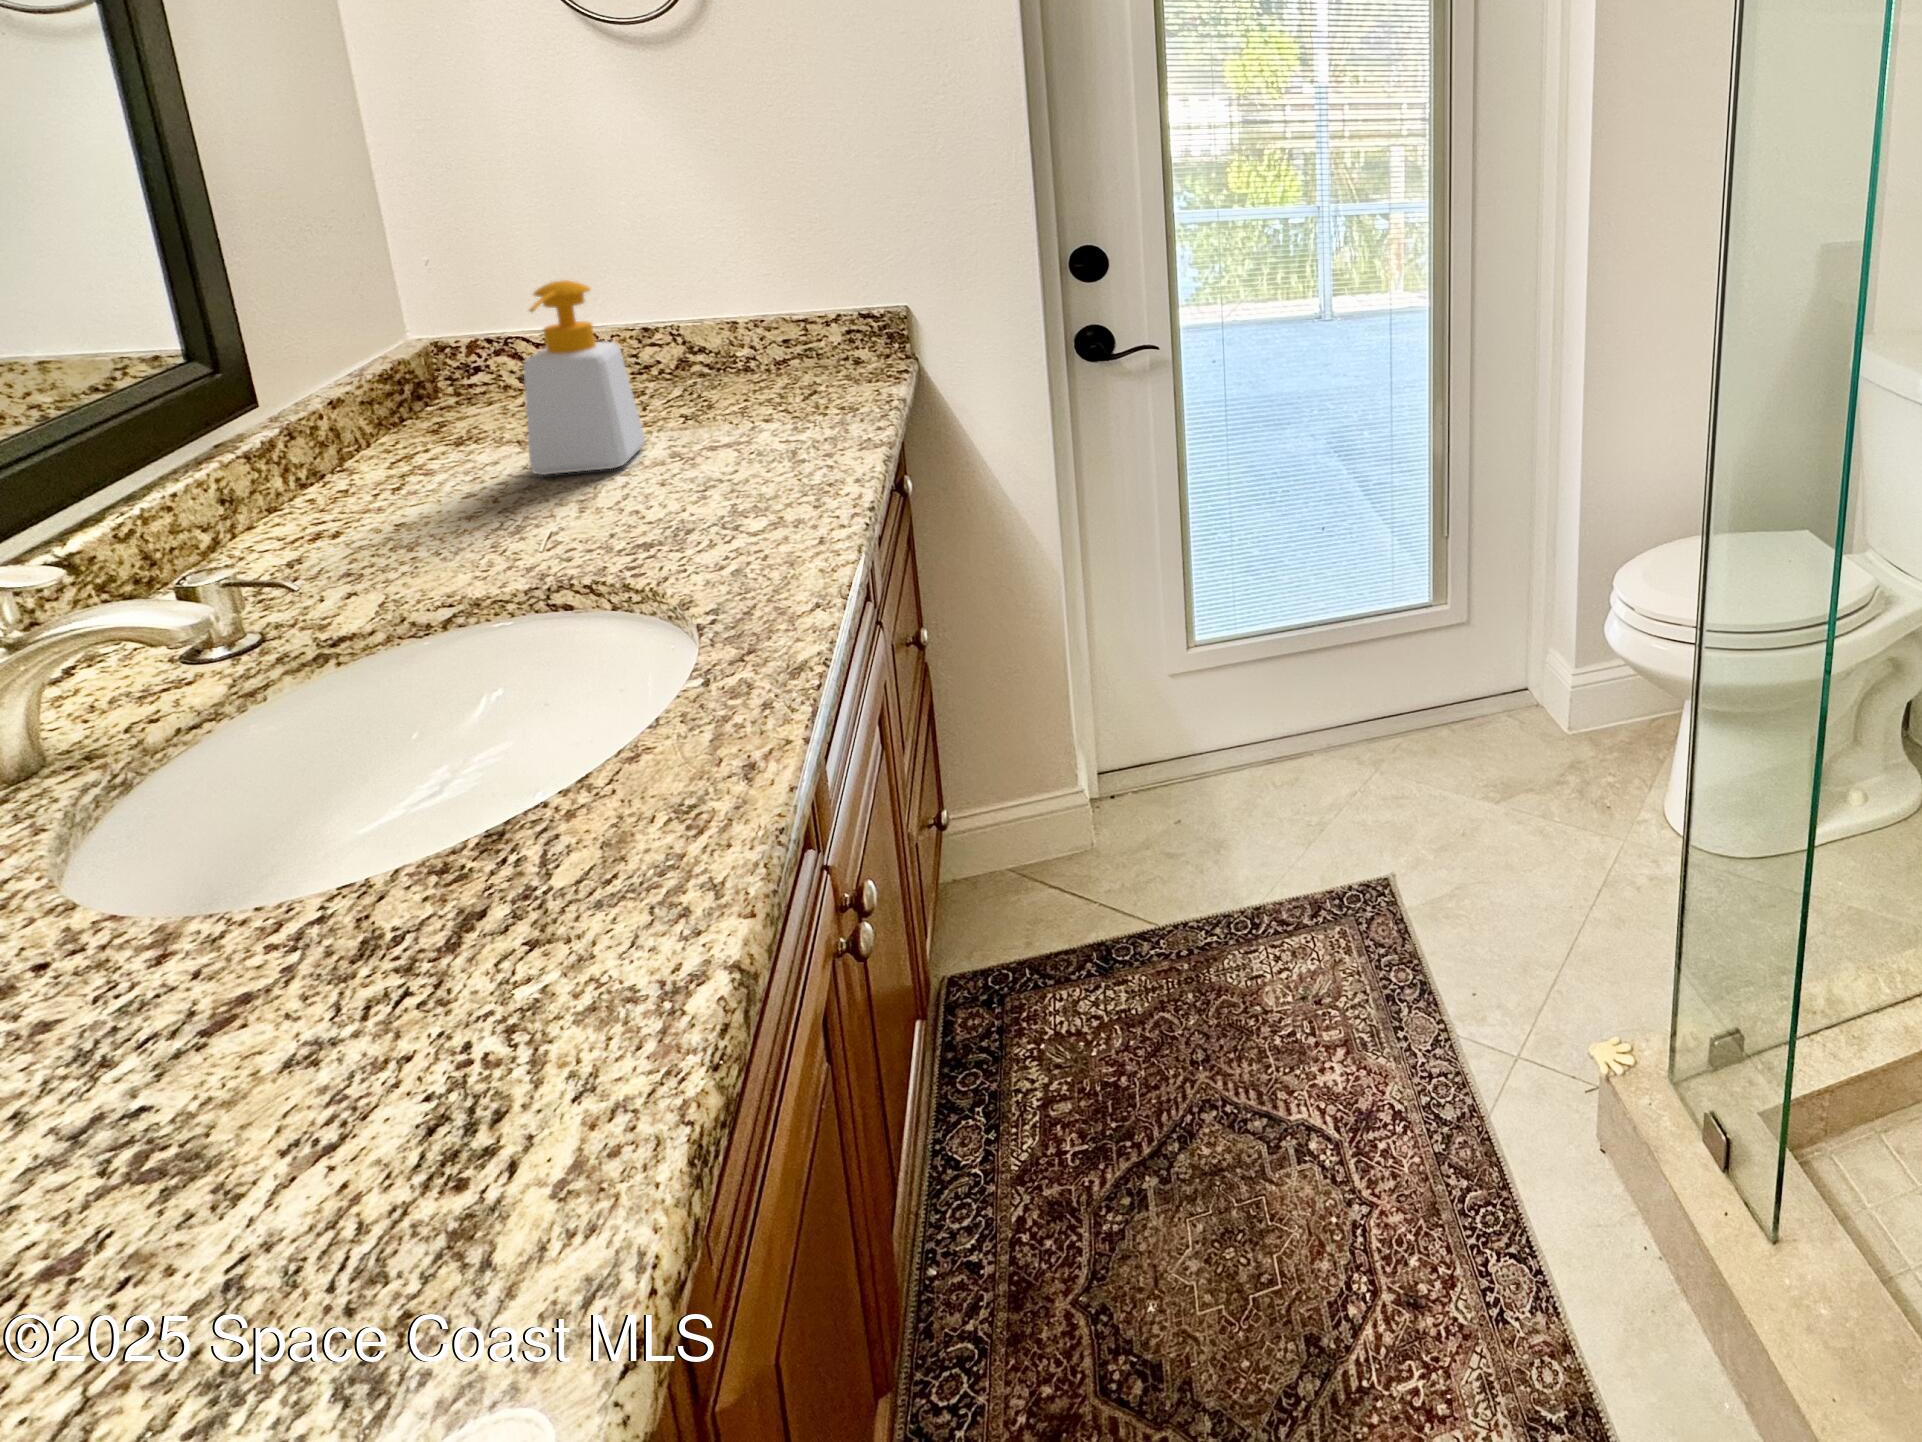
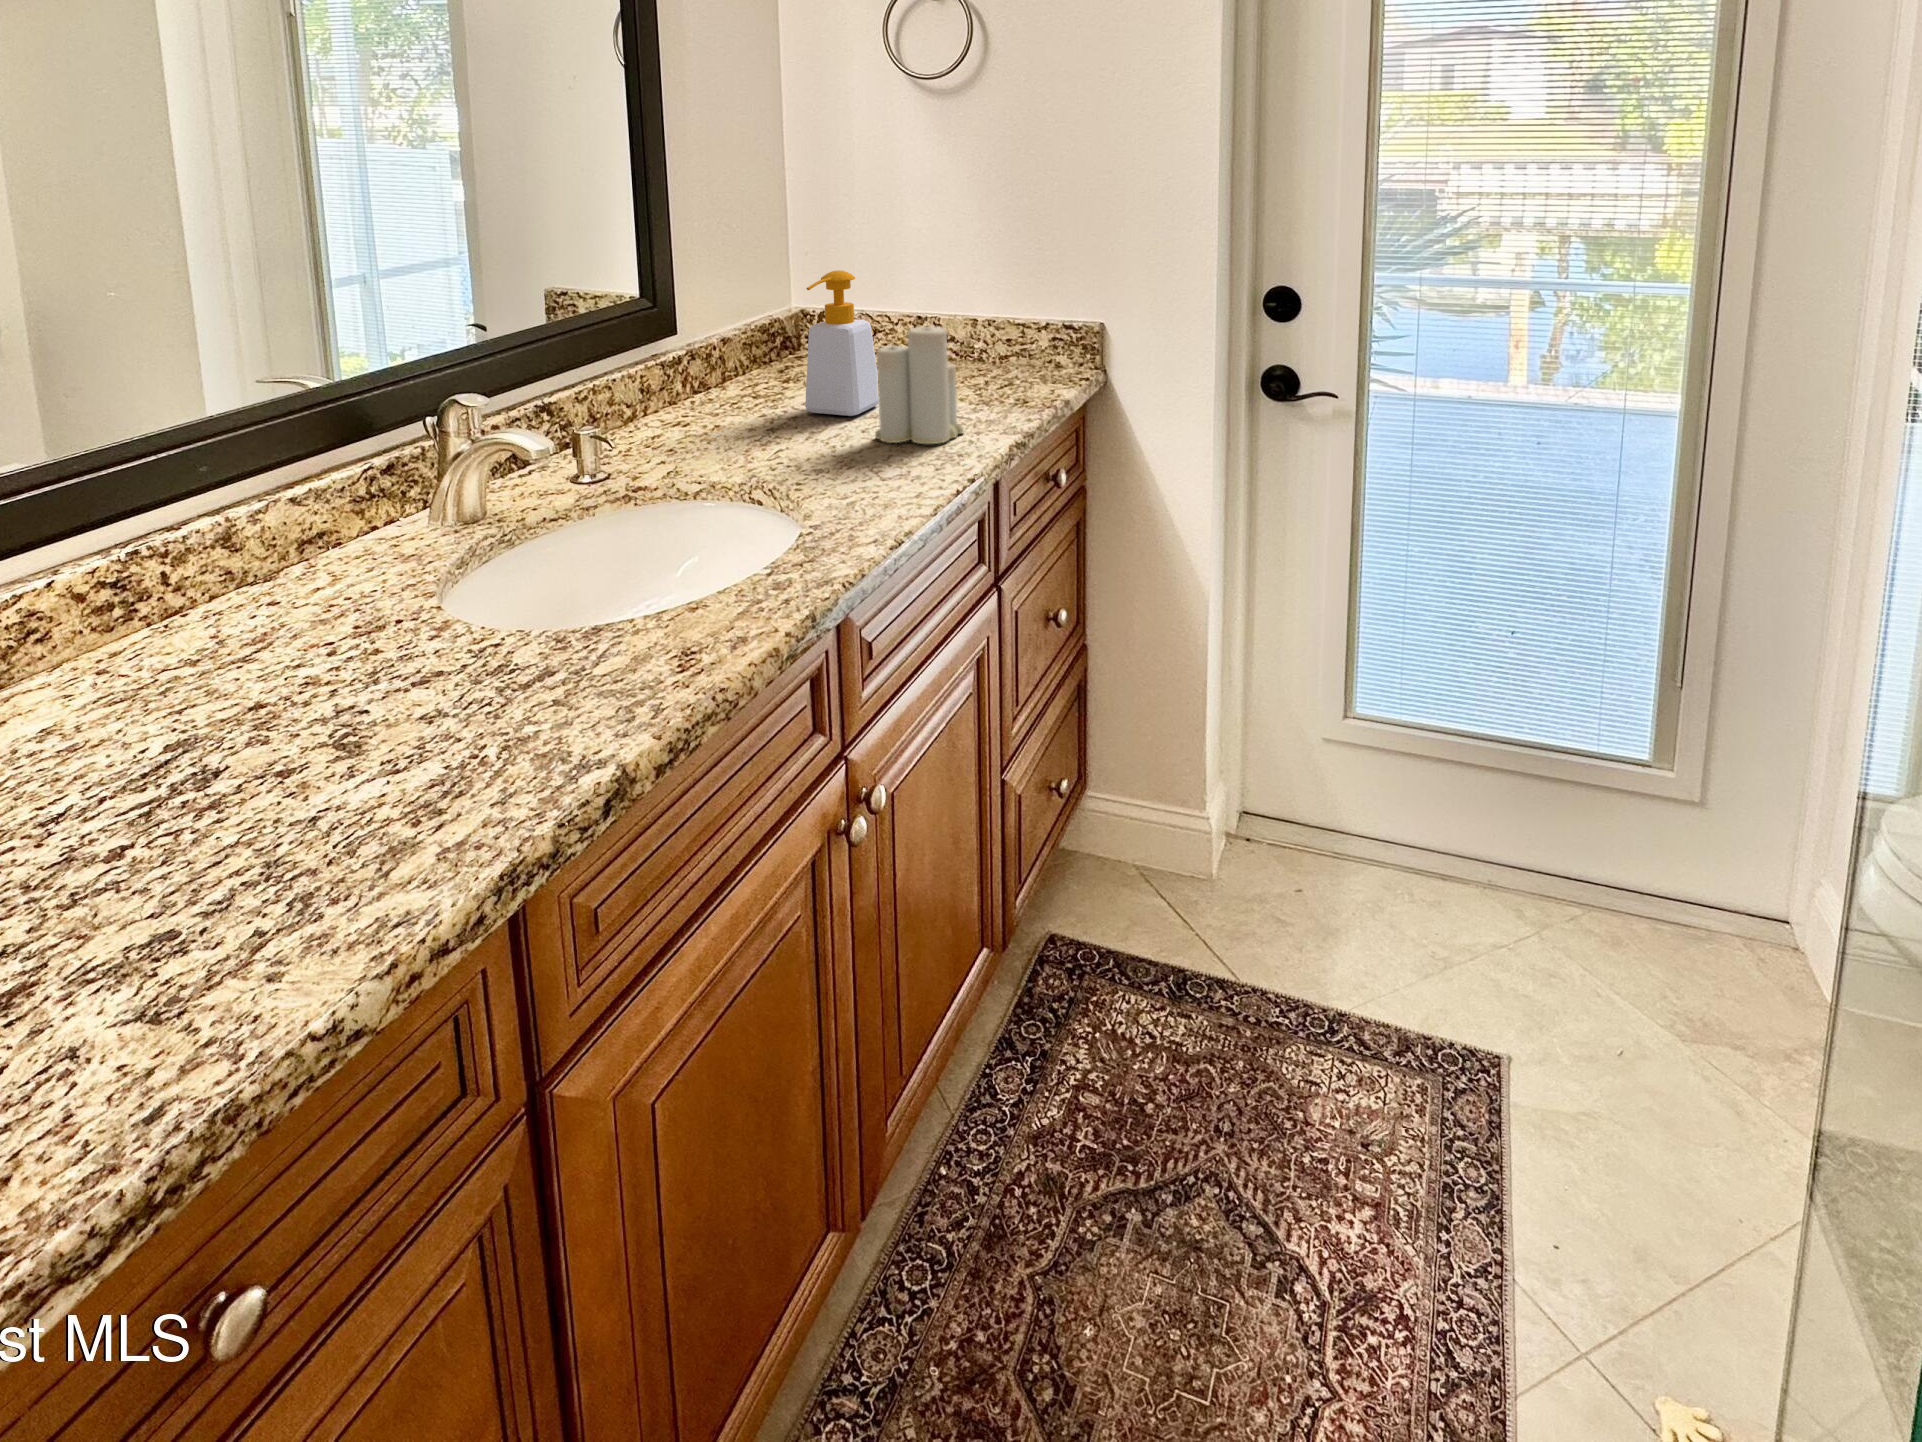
candle: none [677,327,806,491] -> present [875,326,964,444]

